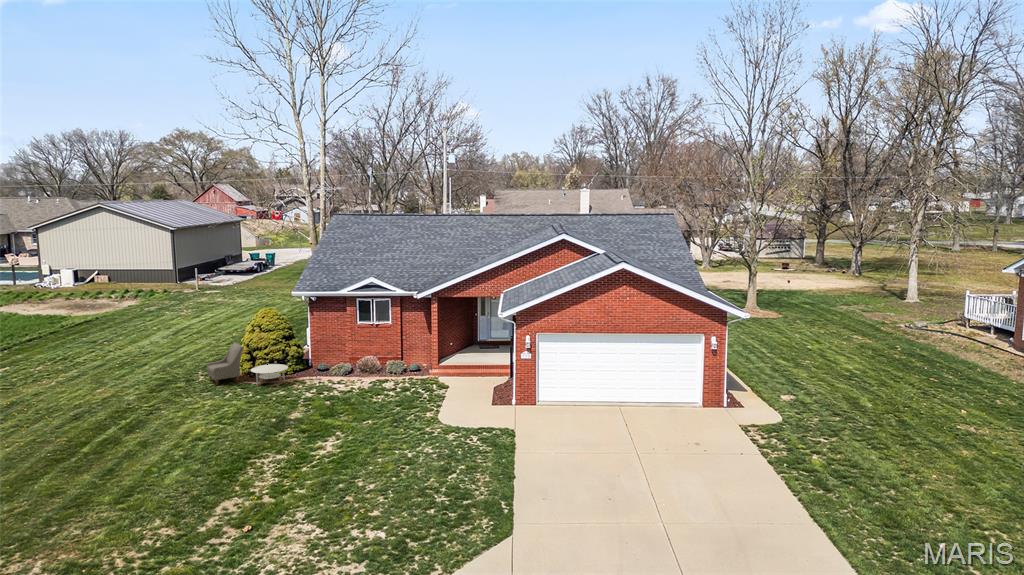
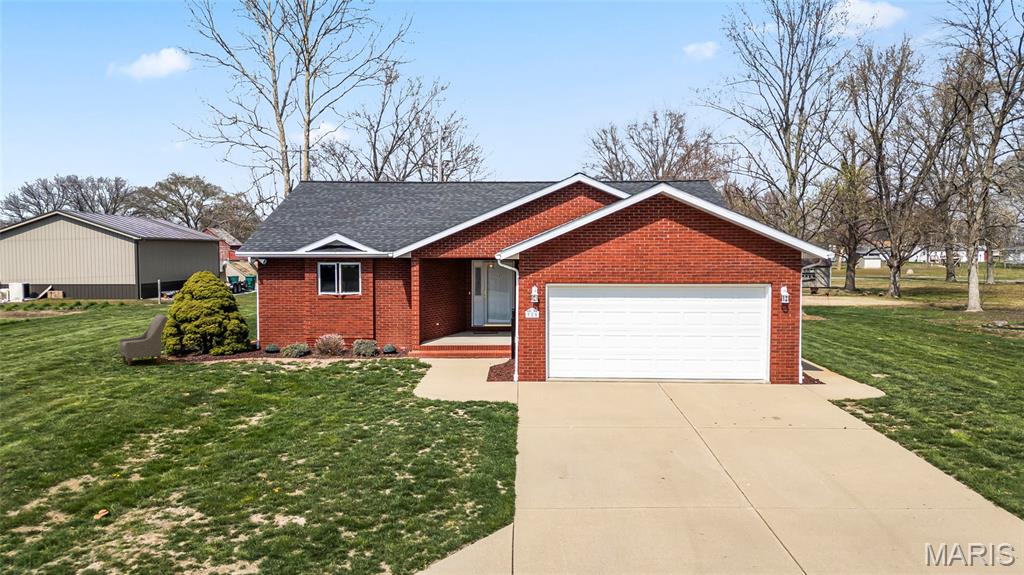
round table: present [251,364,288,386] -> none [175,342,224,366]

